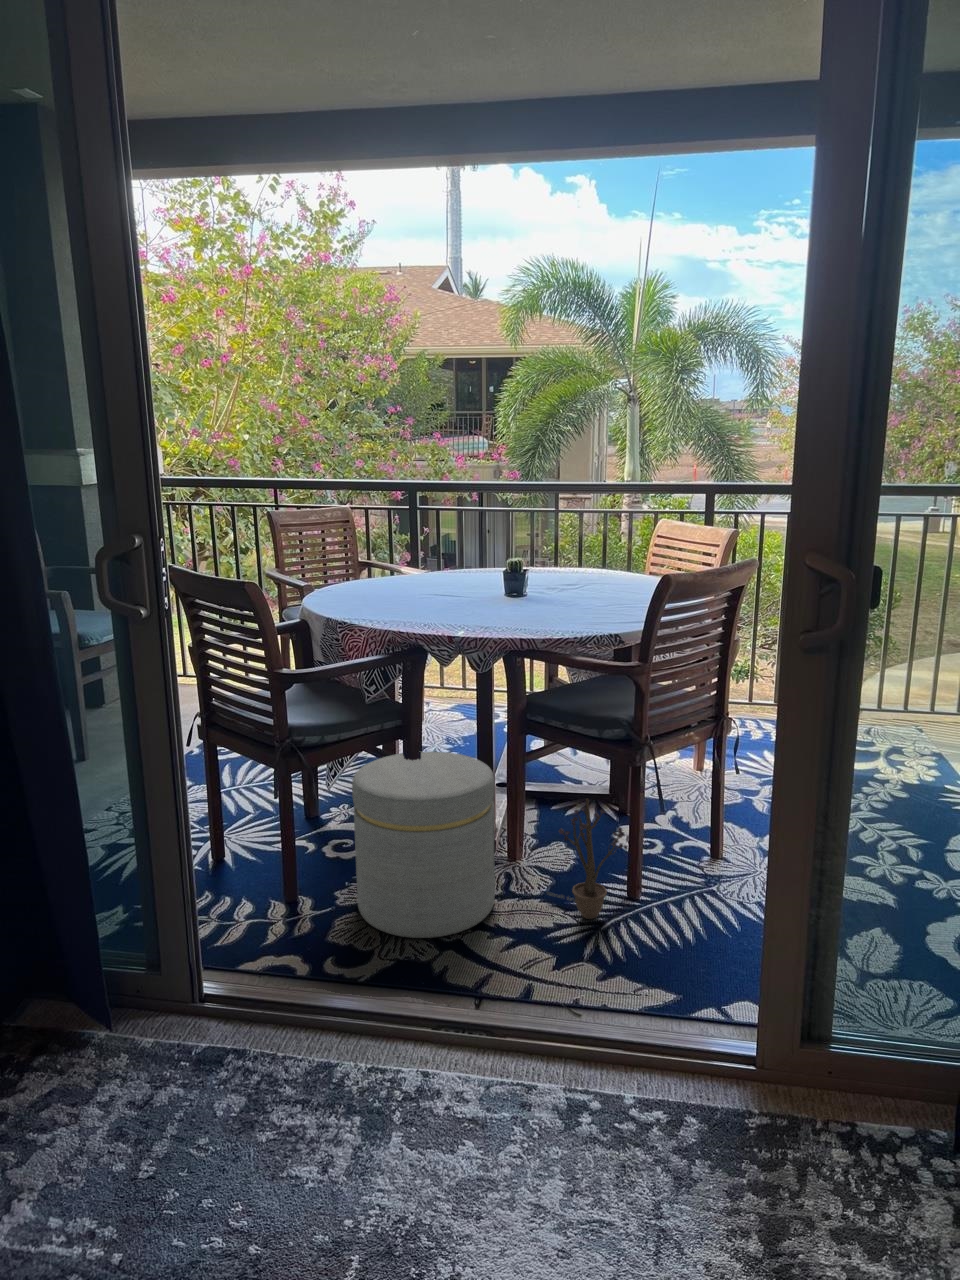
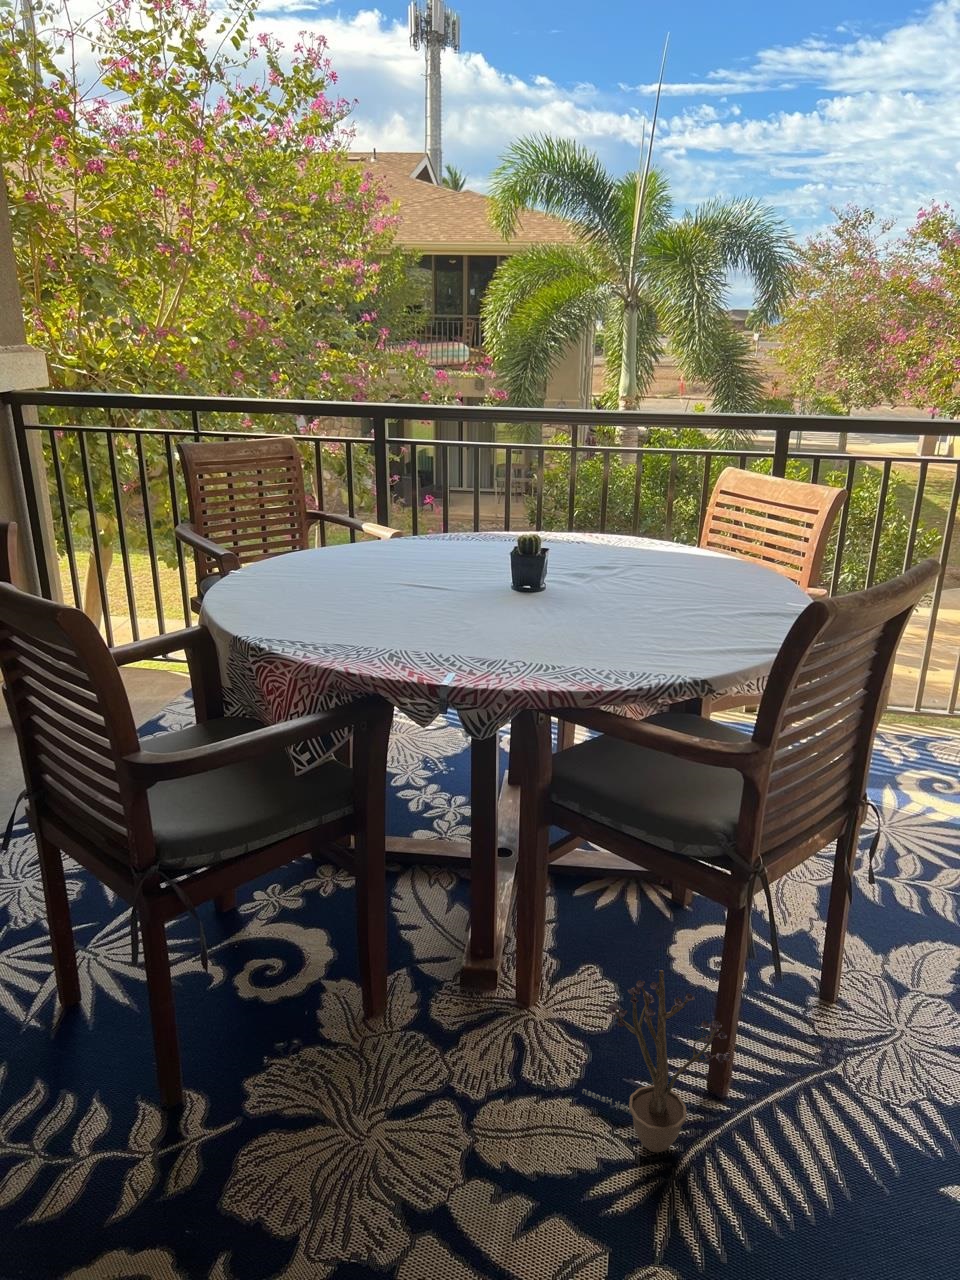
ottoman: present [352,752,495,938] -> none [265,860,504,1203]

